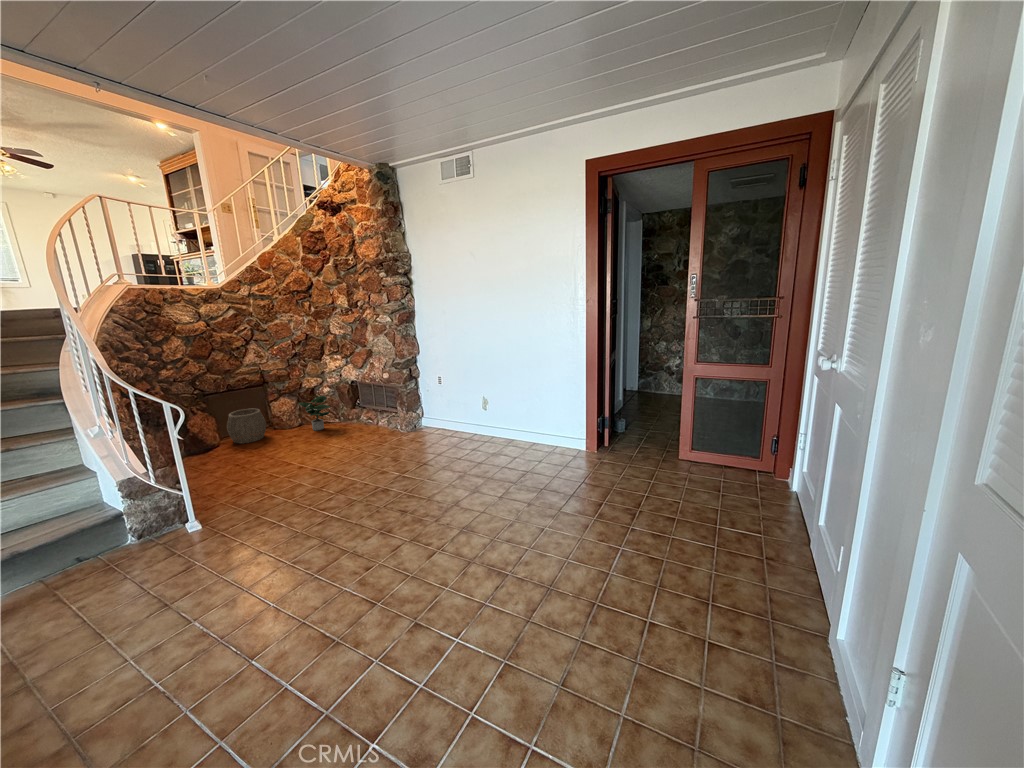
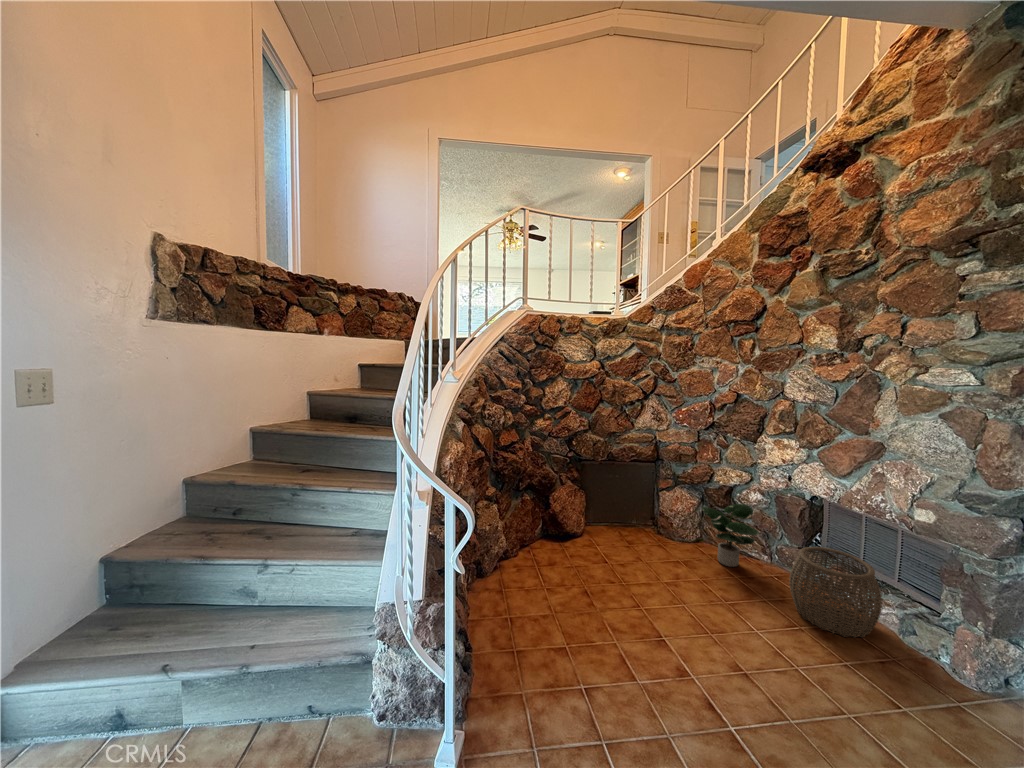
woven basket: present [227,409,266,443] -> present [789,547,883,638]

